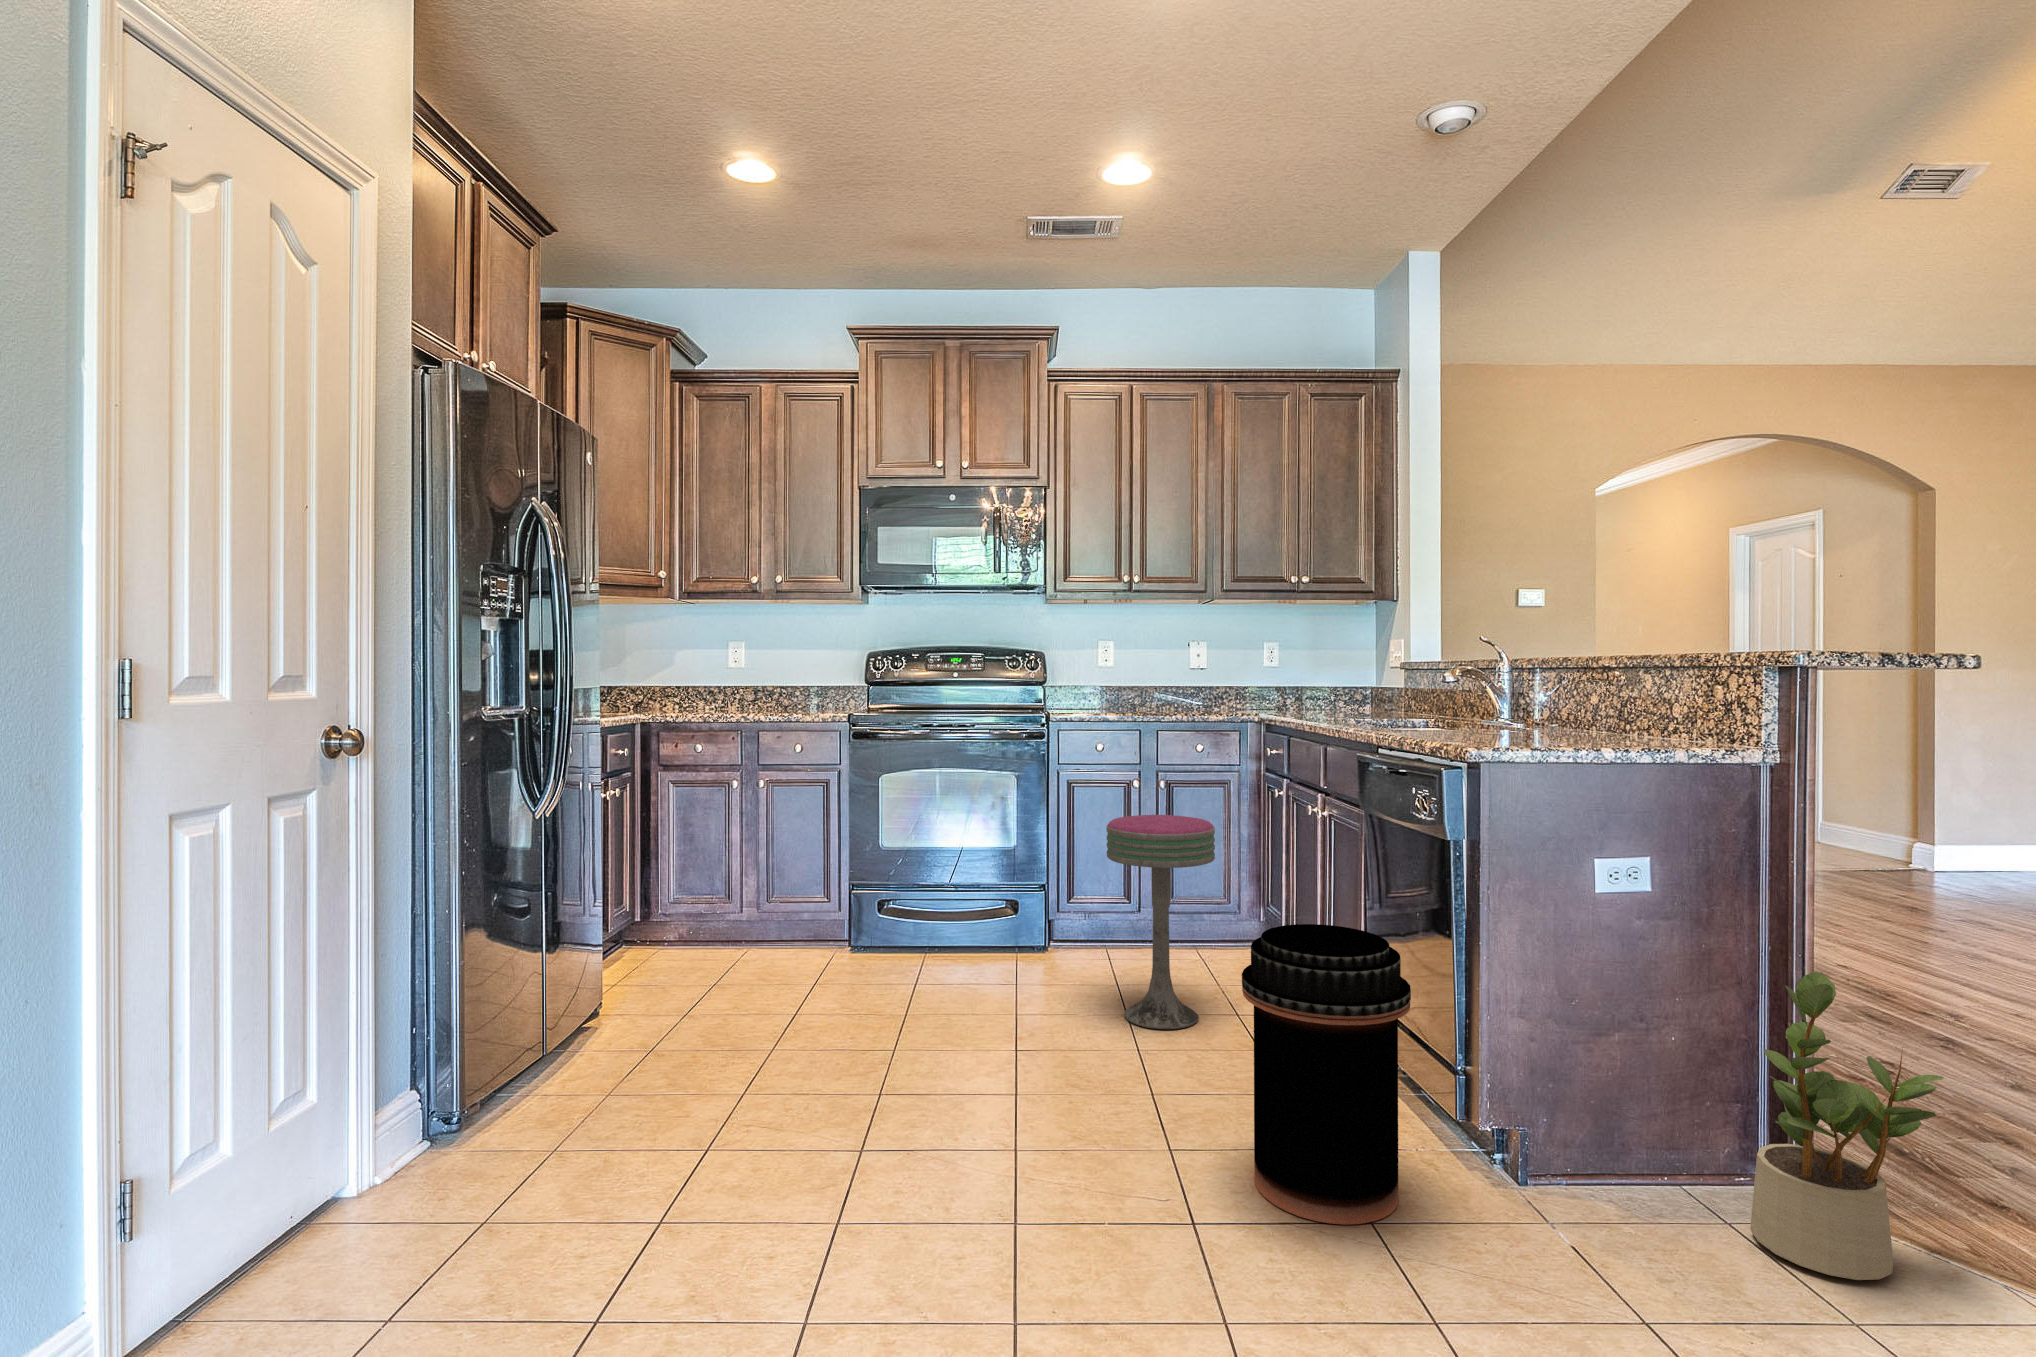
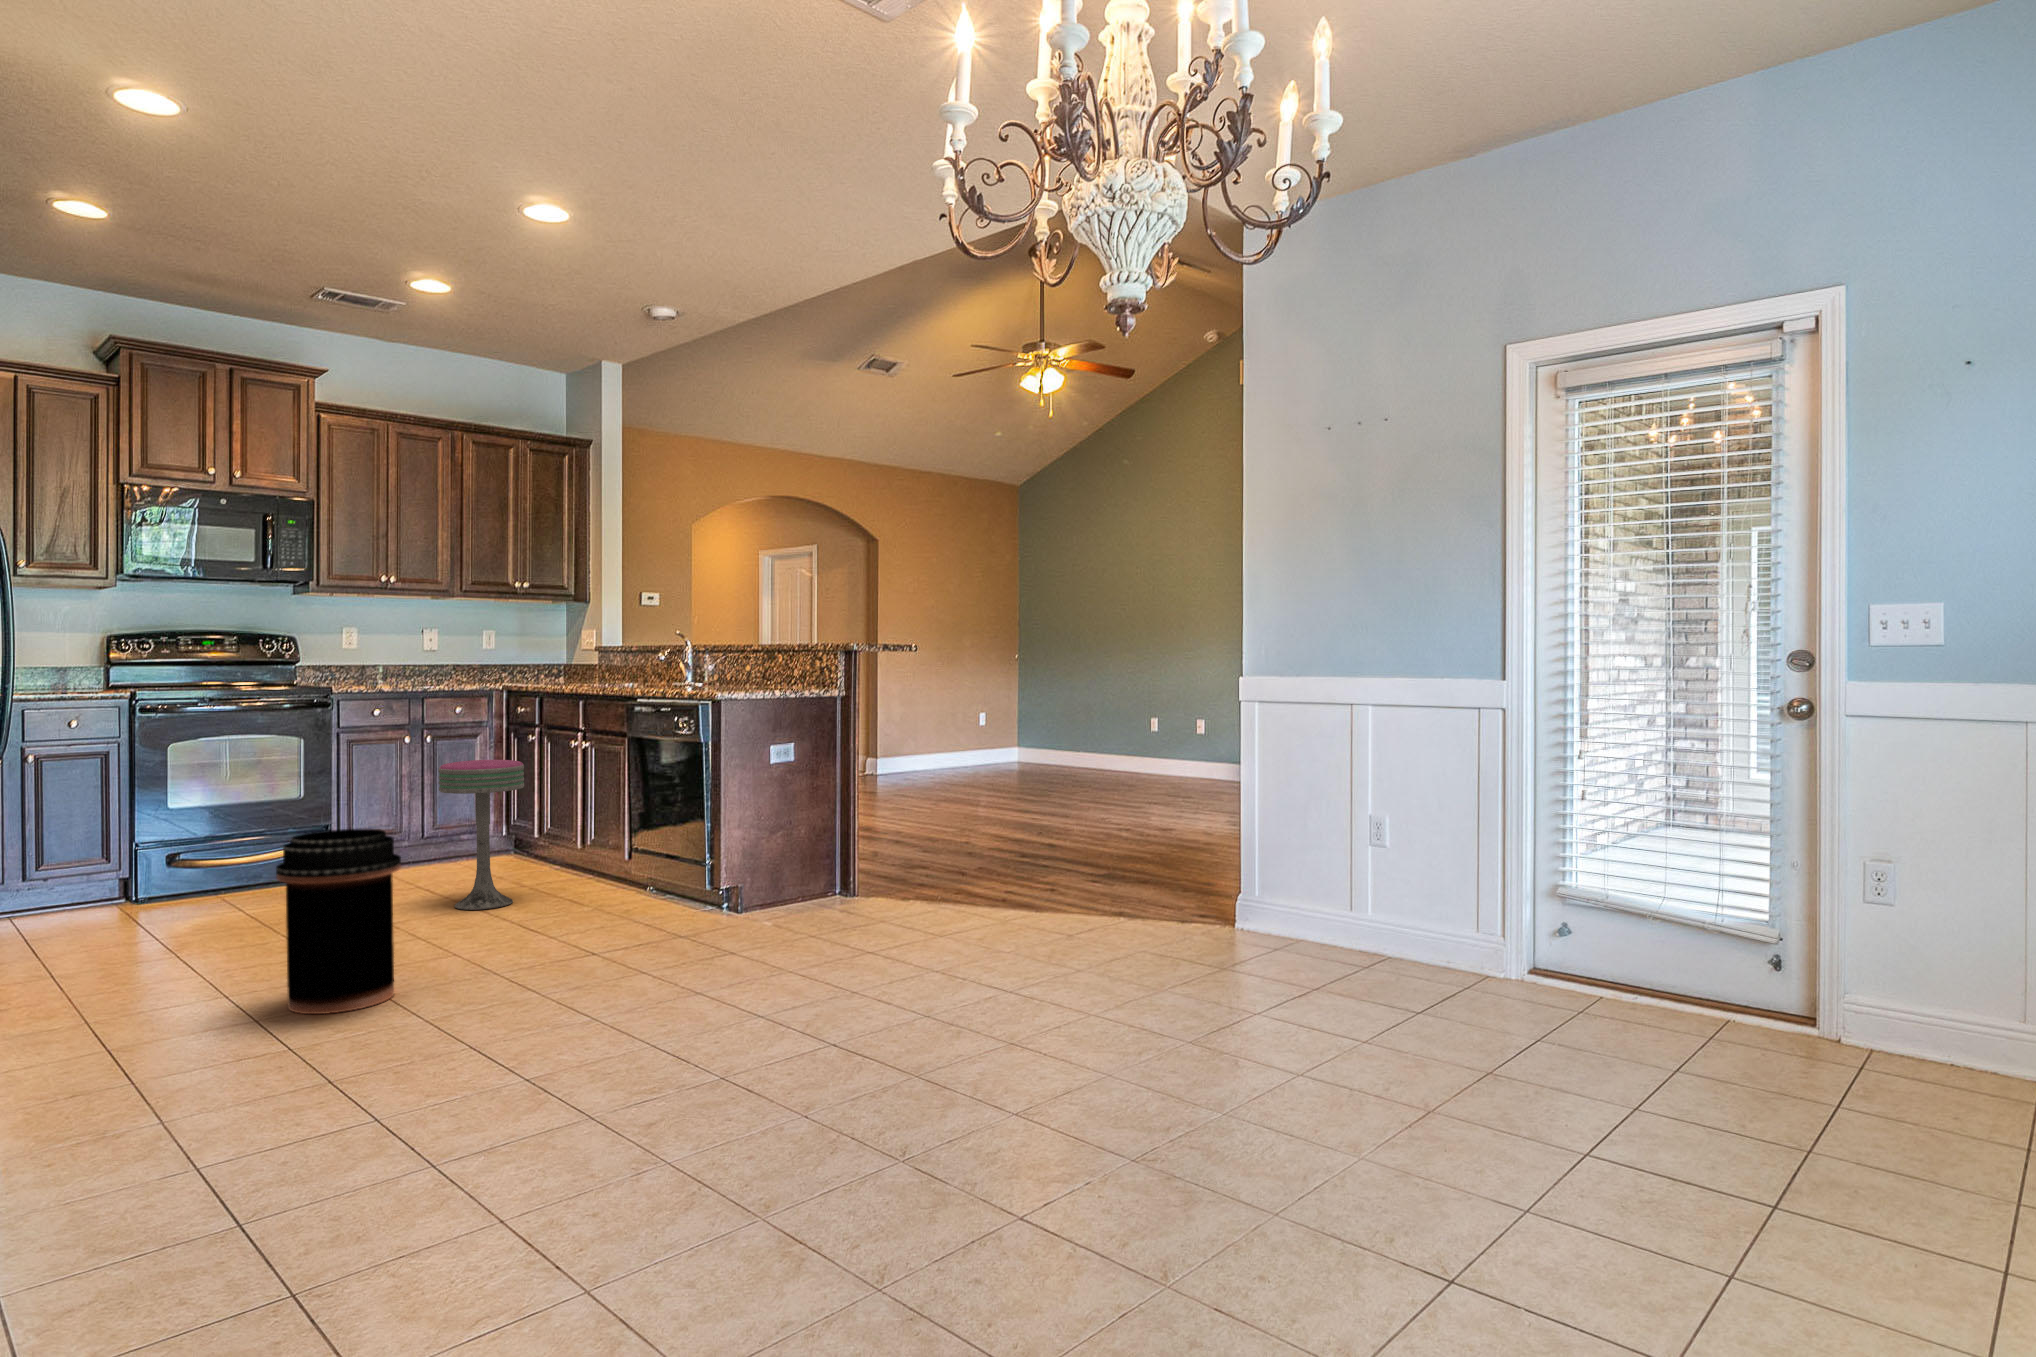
trash can: present [1242,924,1411,1224] -> present [276,829,401,1014]
potted plant: present [1750,972,1944,1280] -> none [838,782,901,906]

